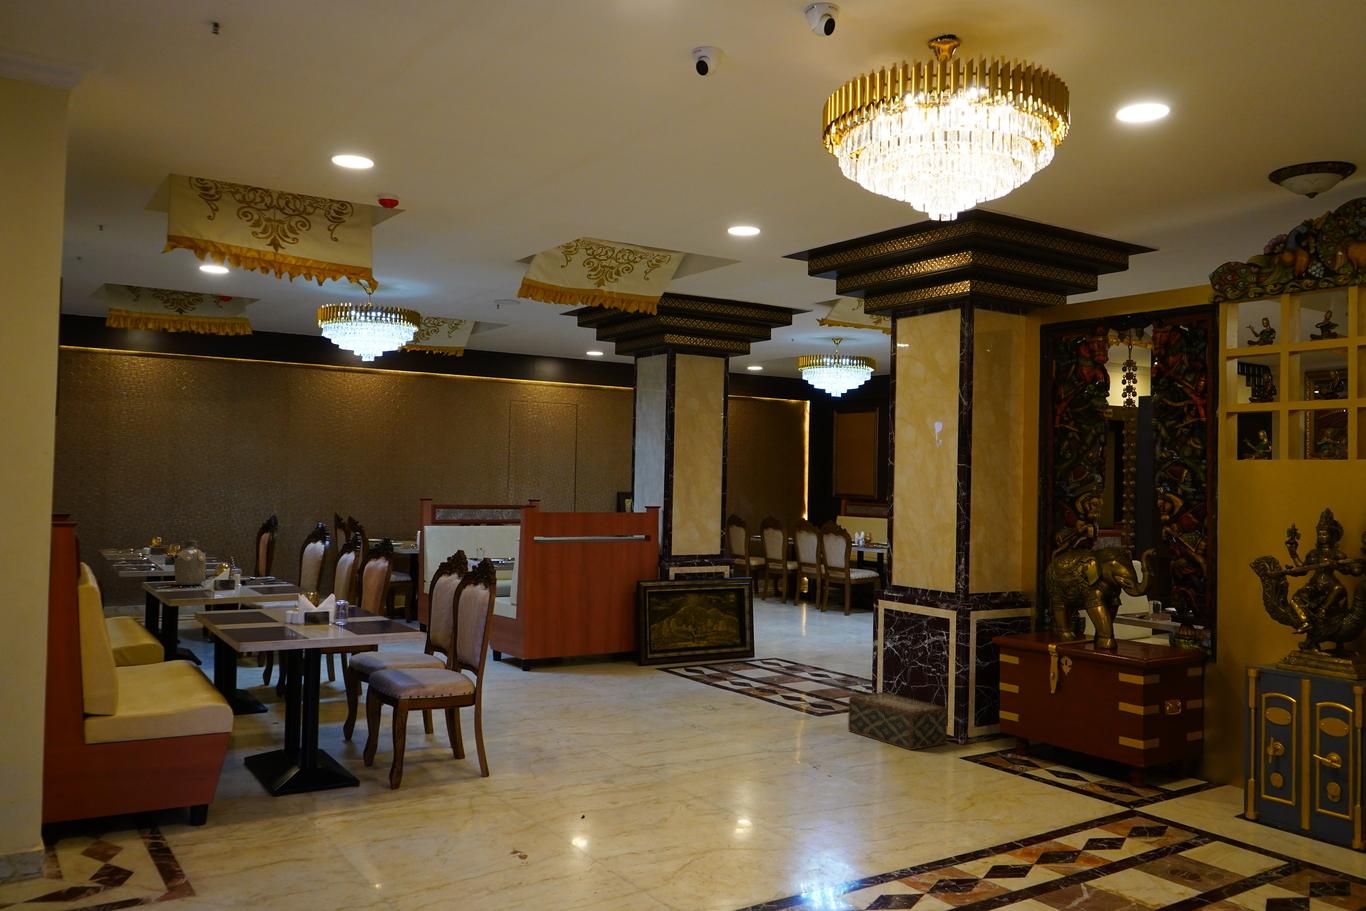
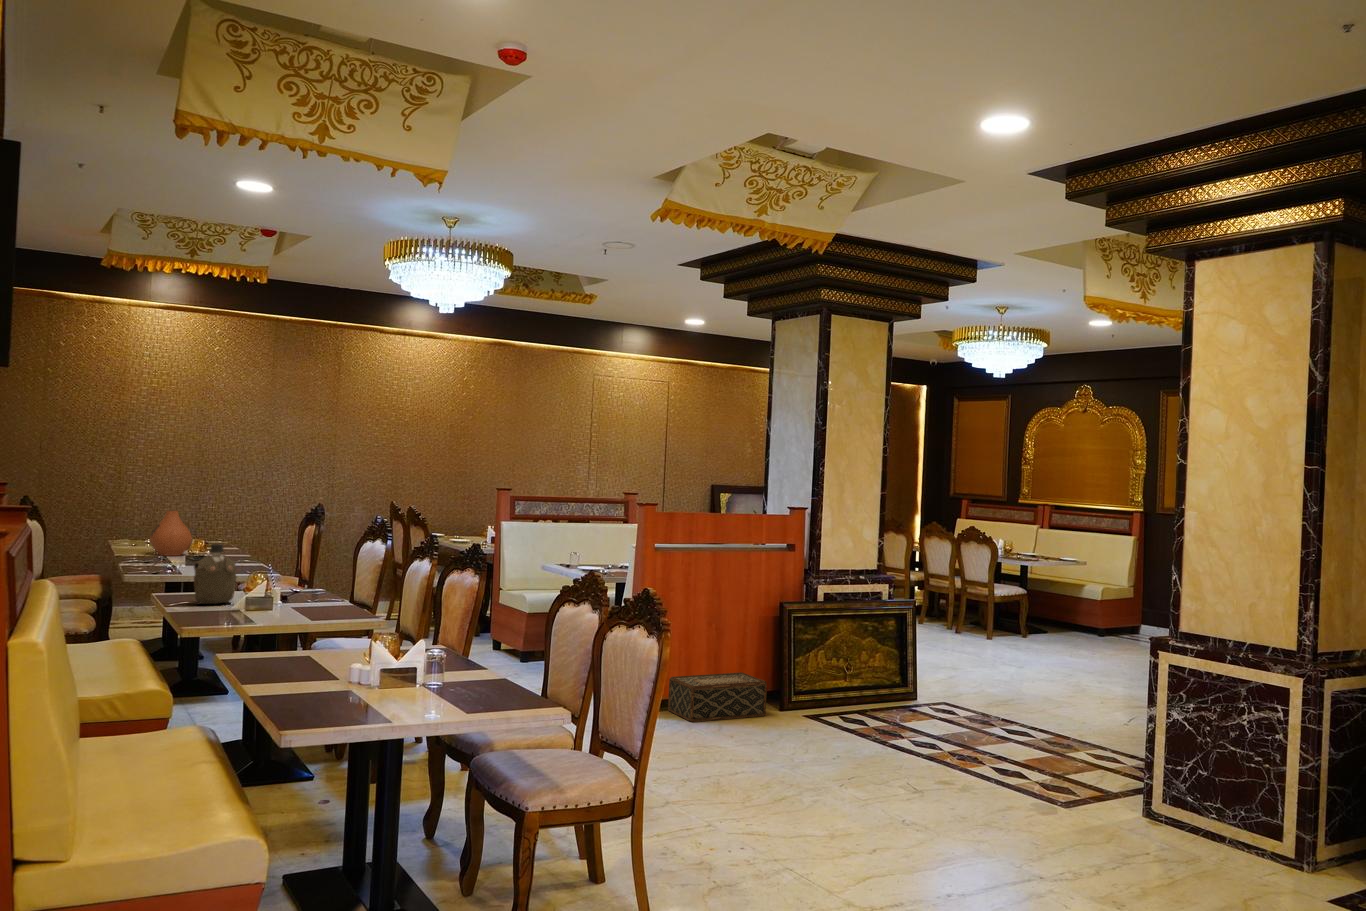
vase: none [133,521,168,558] -> present [150,510,192,556]
woven basket: present [848,692,948,750] -> present [668,672,767,722]

